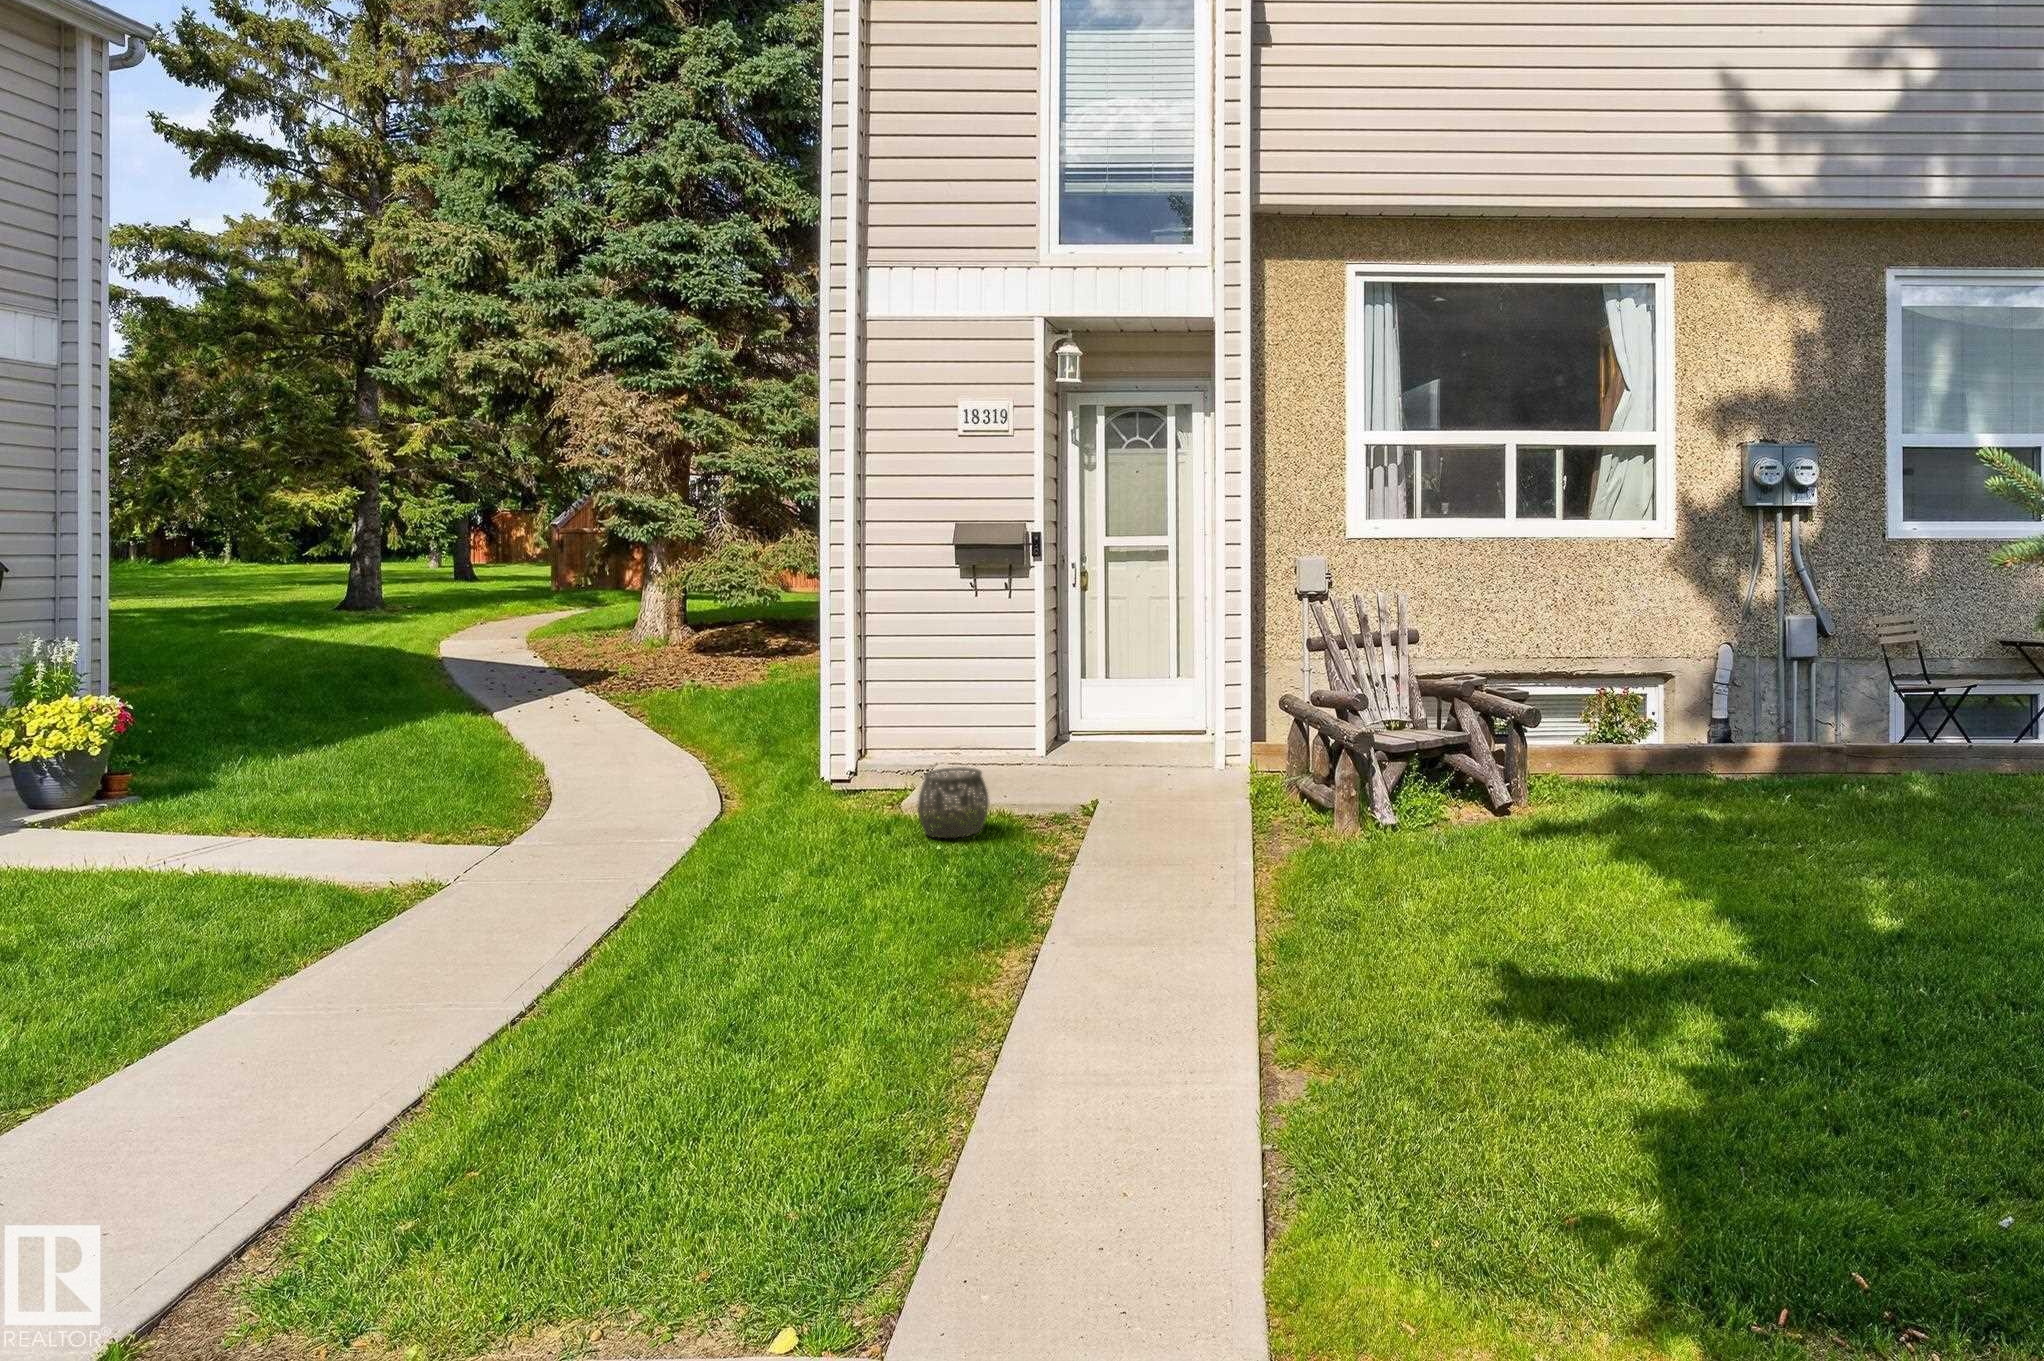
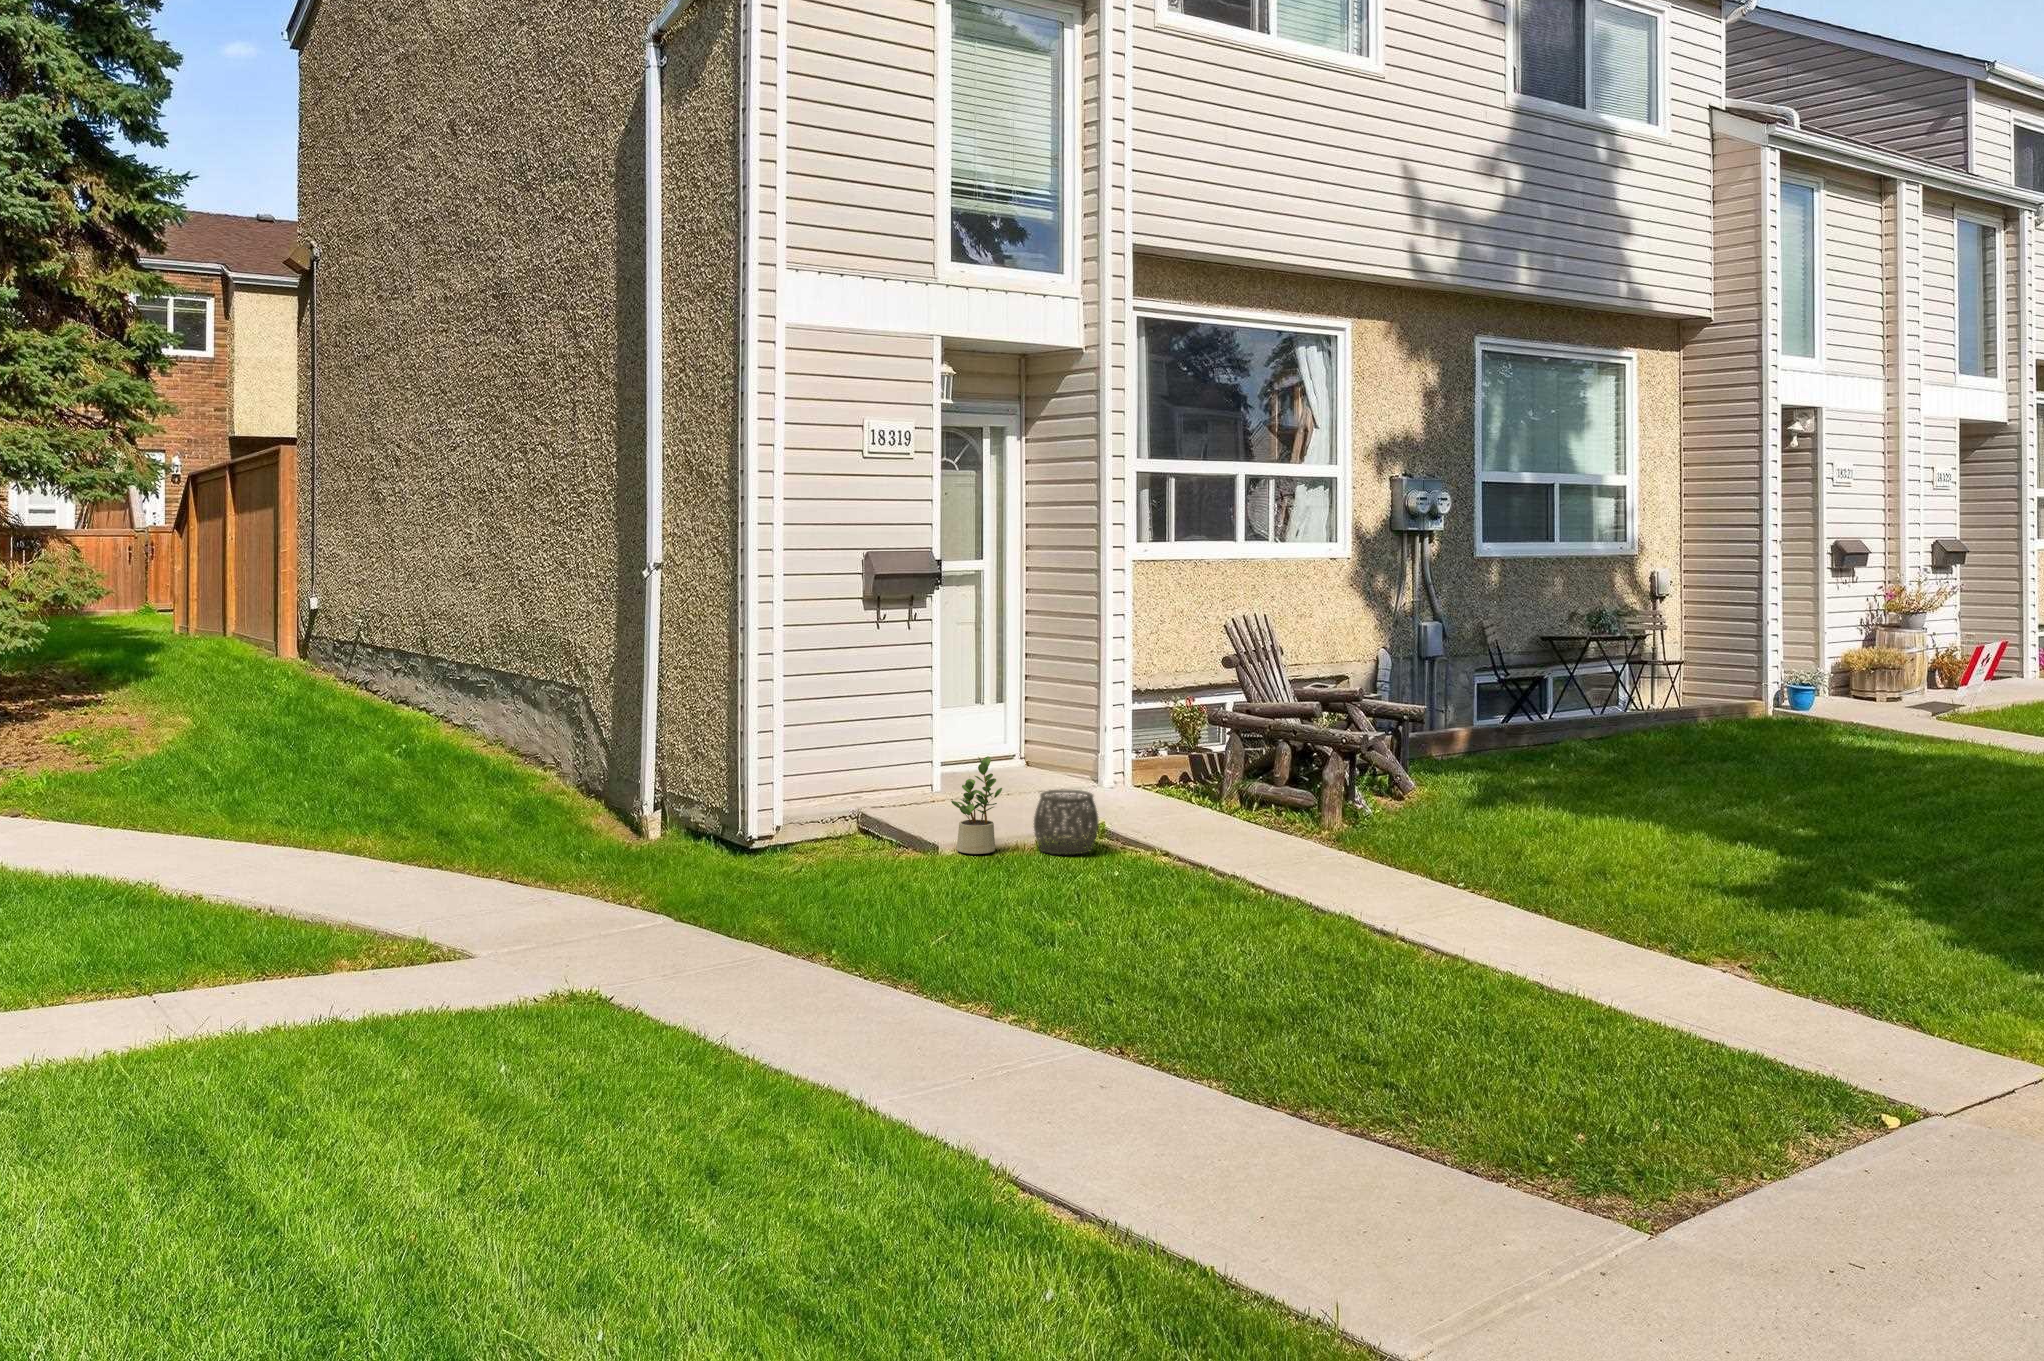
potted plant: none [859,725,904,824] -> present [951,756,1002,854]

